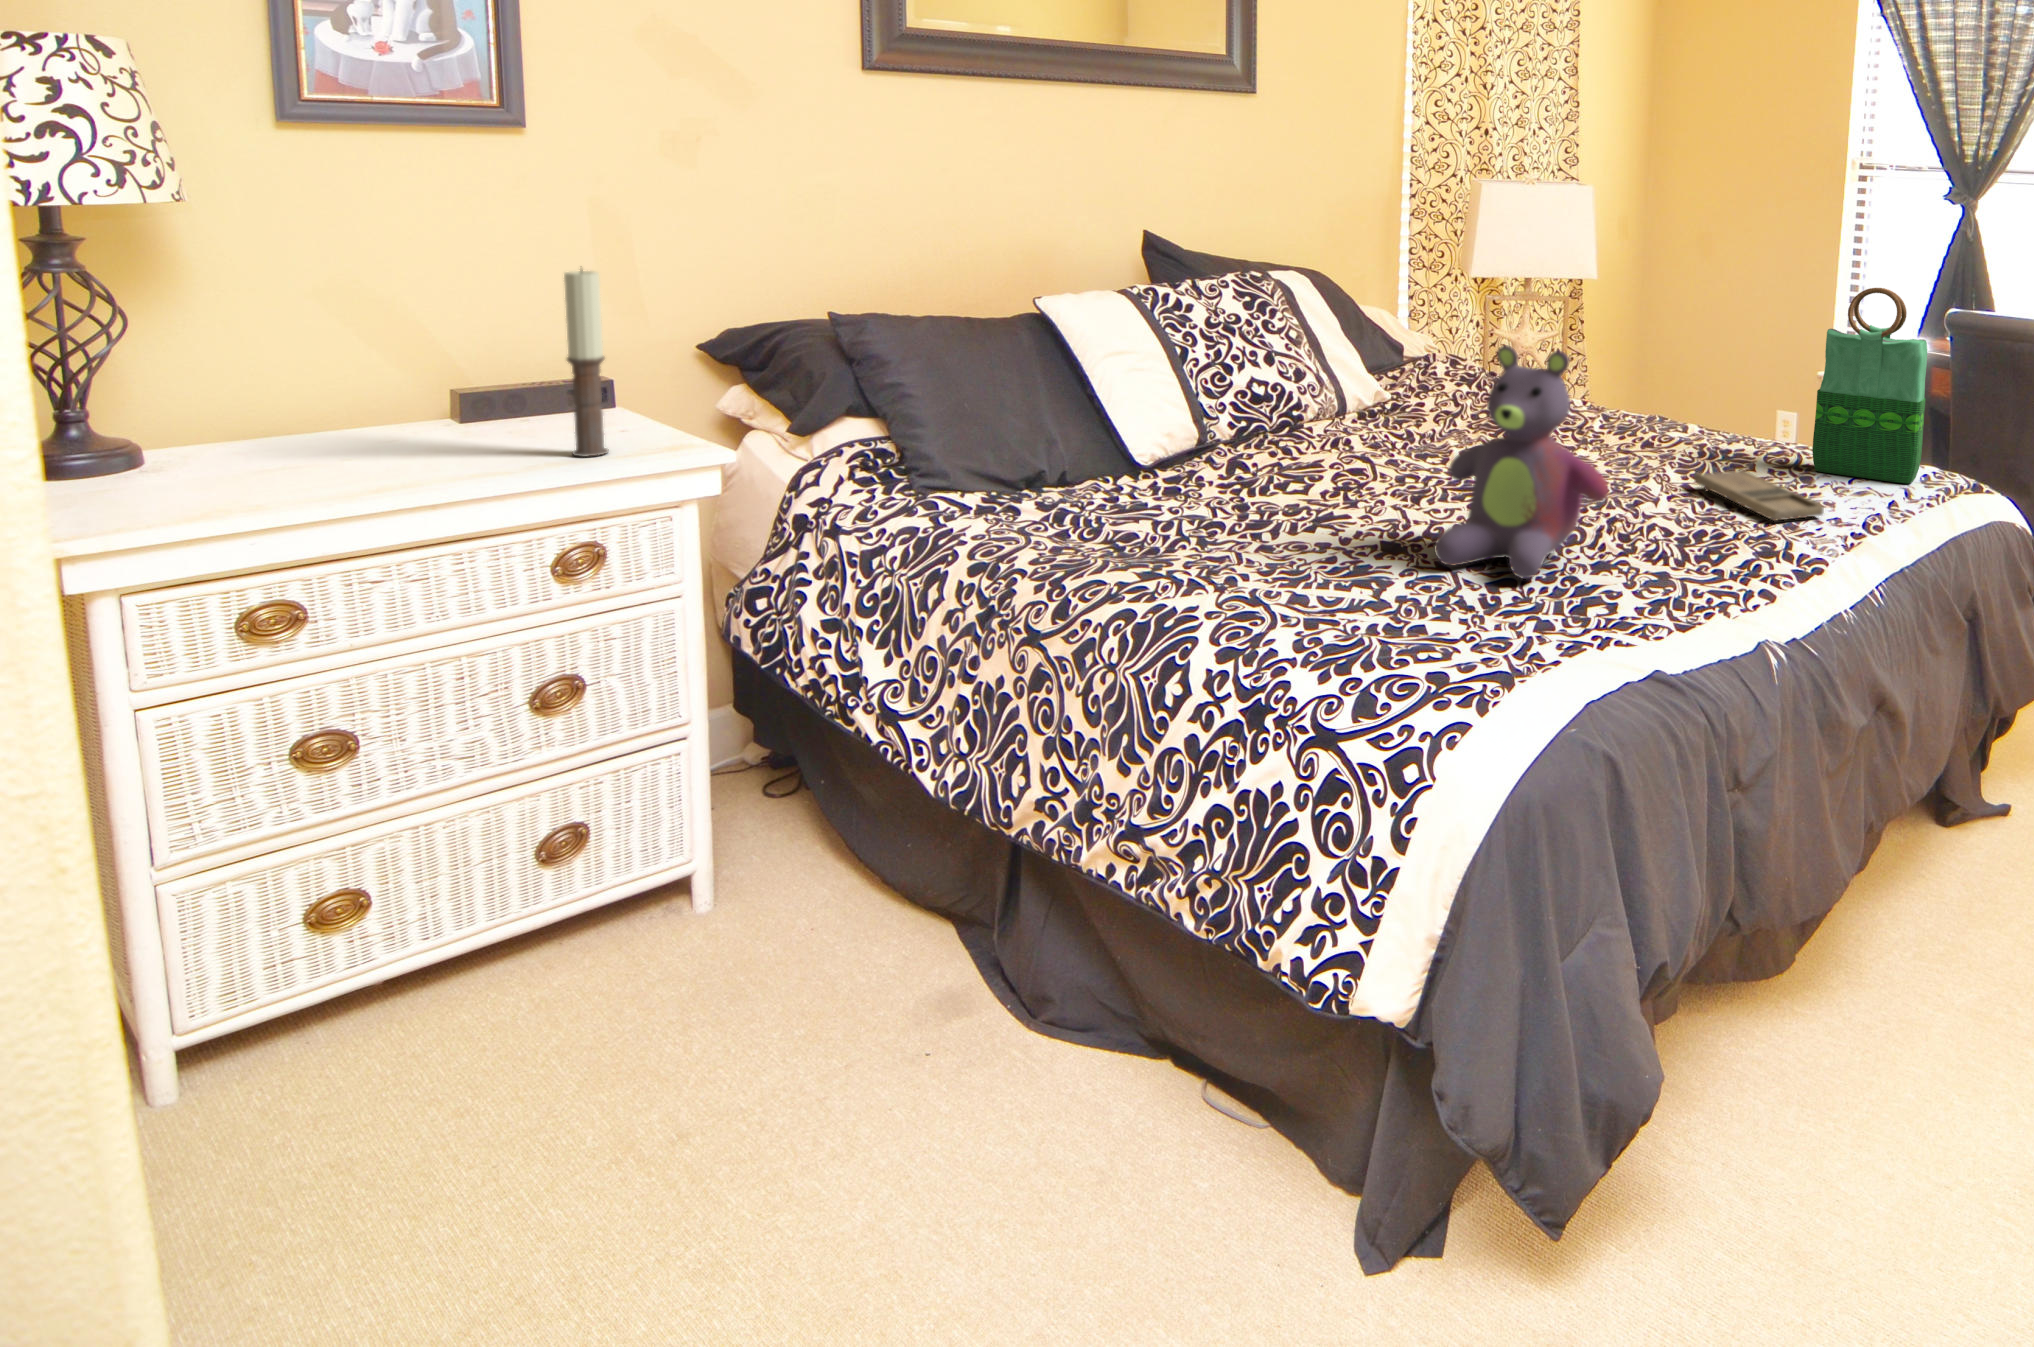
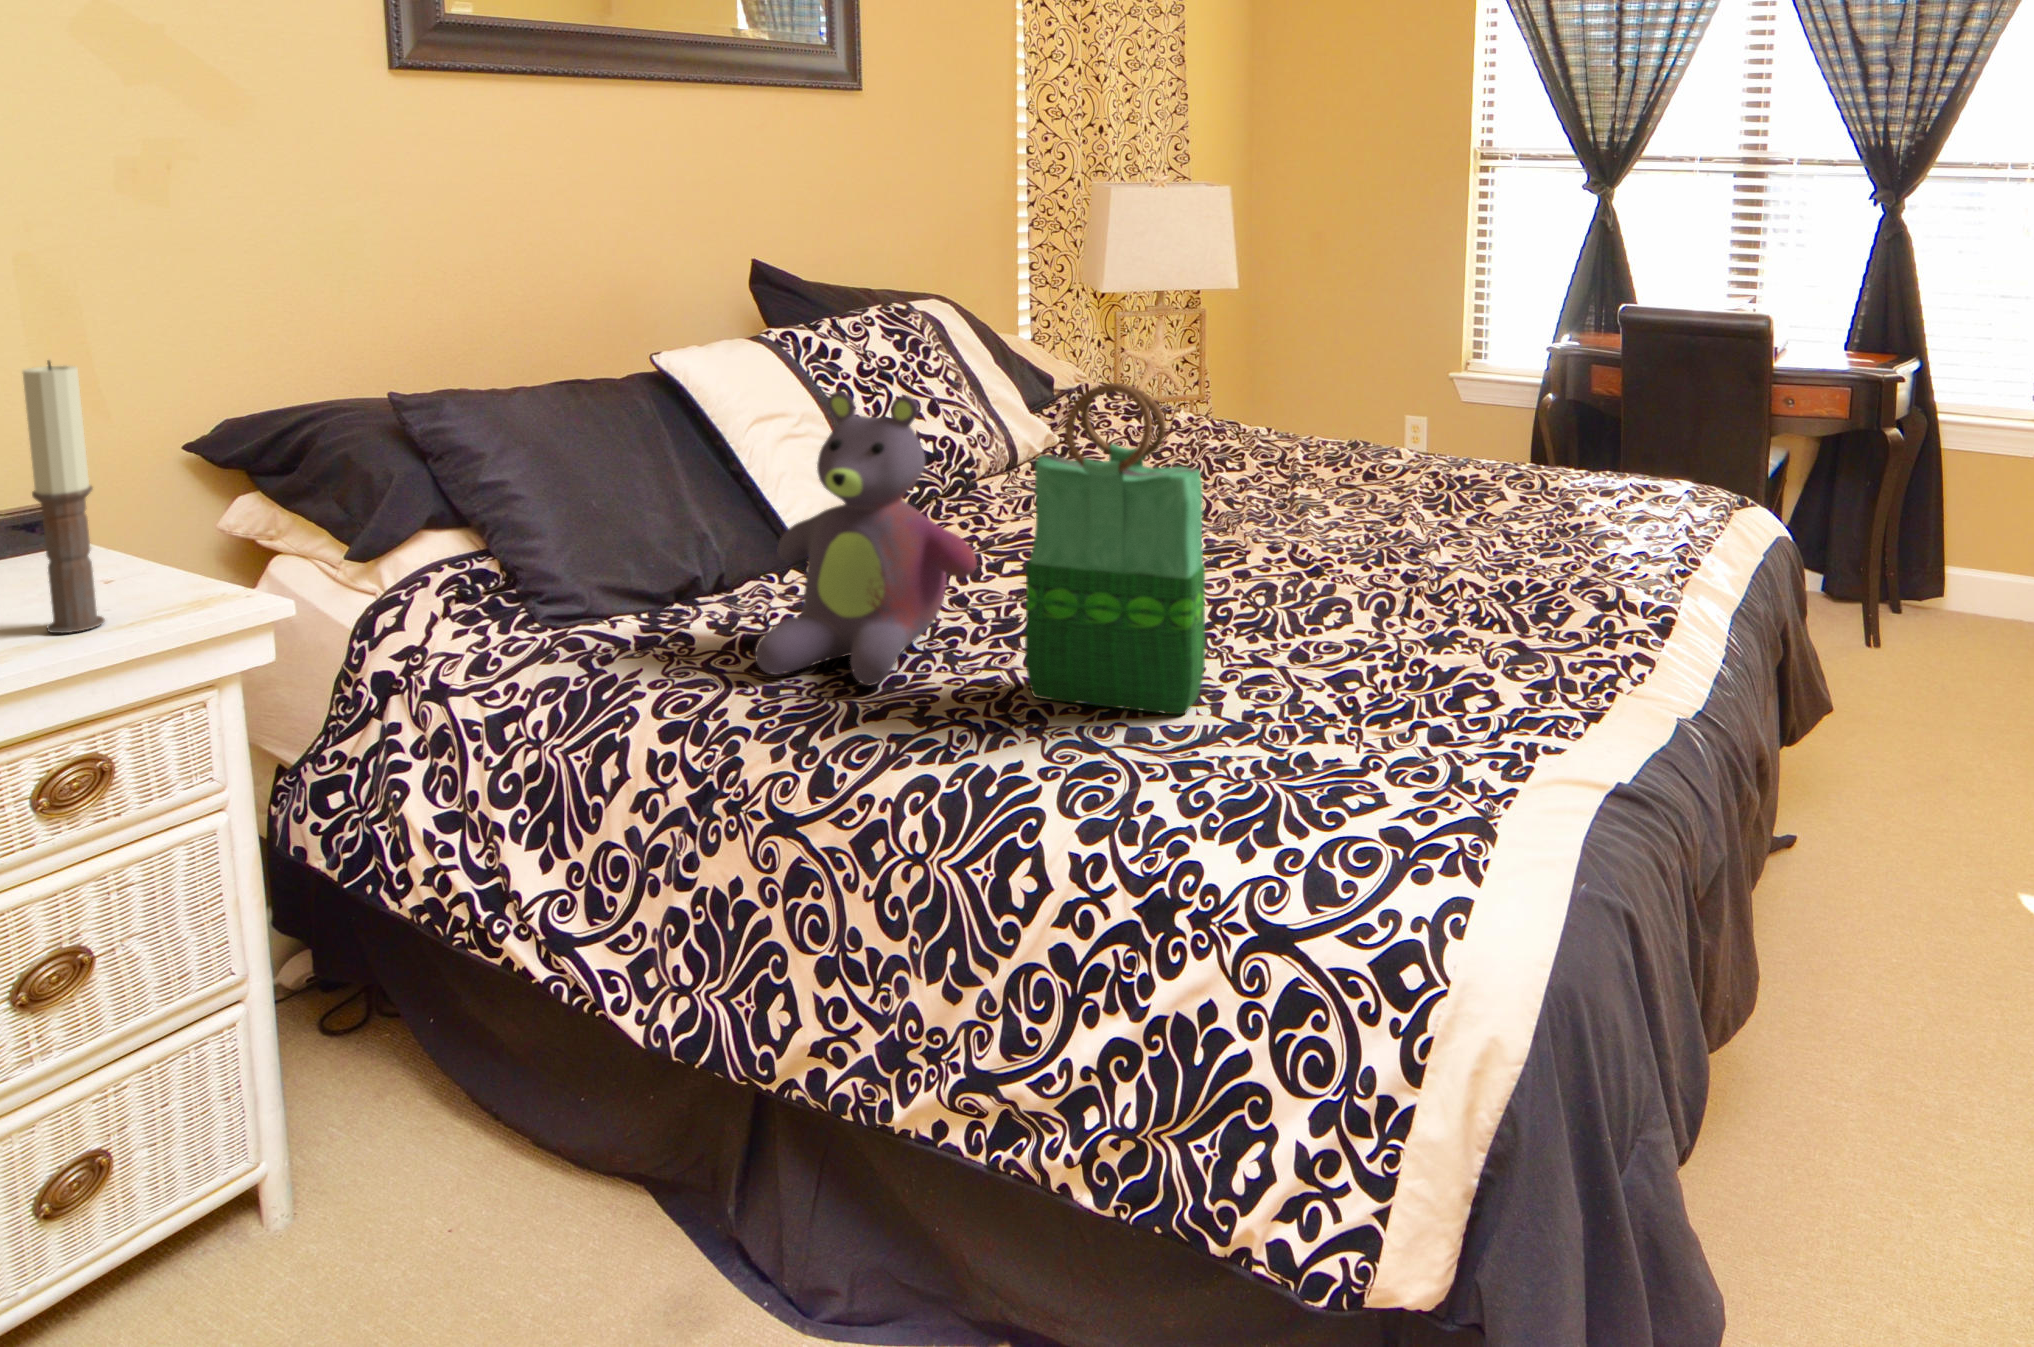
tote bag: present [1812,288,1927,483] -> present [1025,383,1205,714]
stuffed bear: present [1434,345,1609,579] -> present [755,391,977,685]
tray: present [1694,469,1824,521] -> none [1471,504,1632,566]

